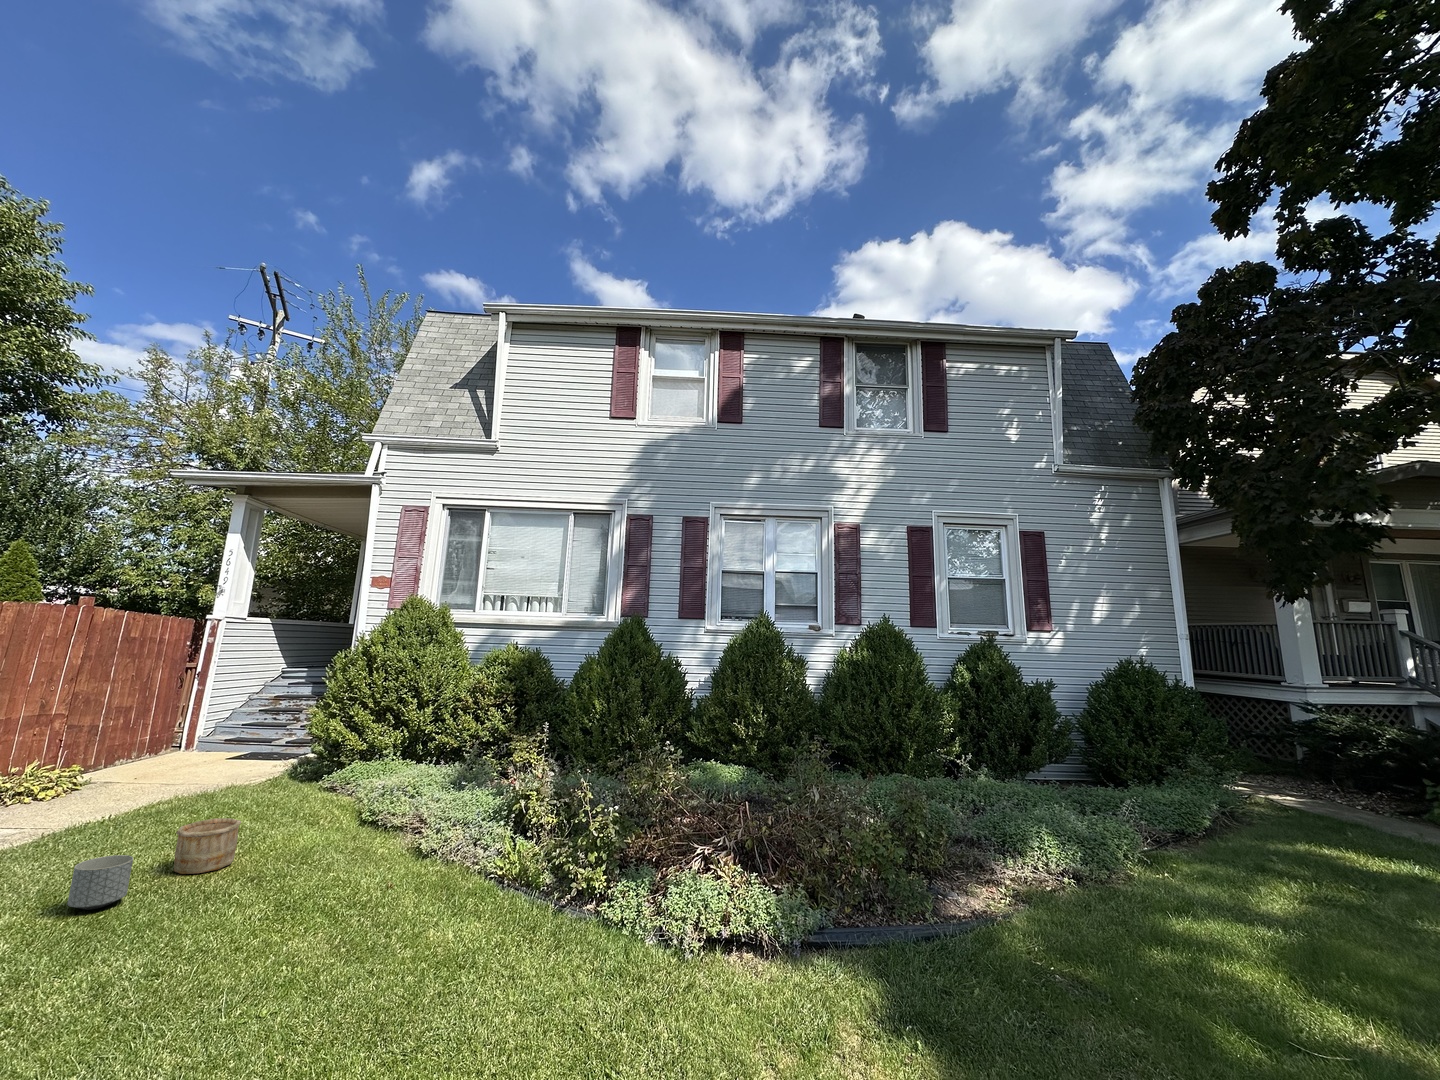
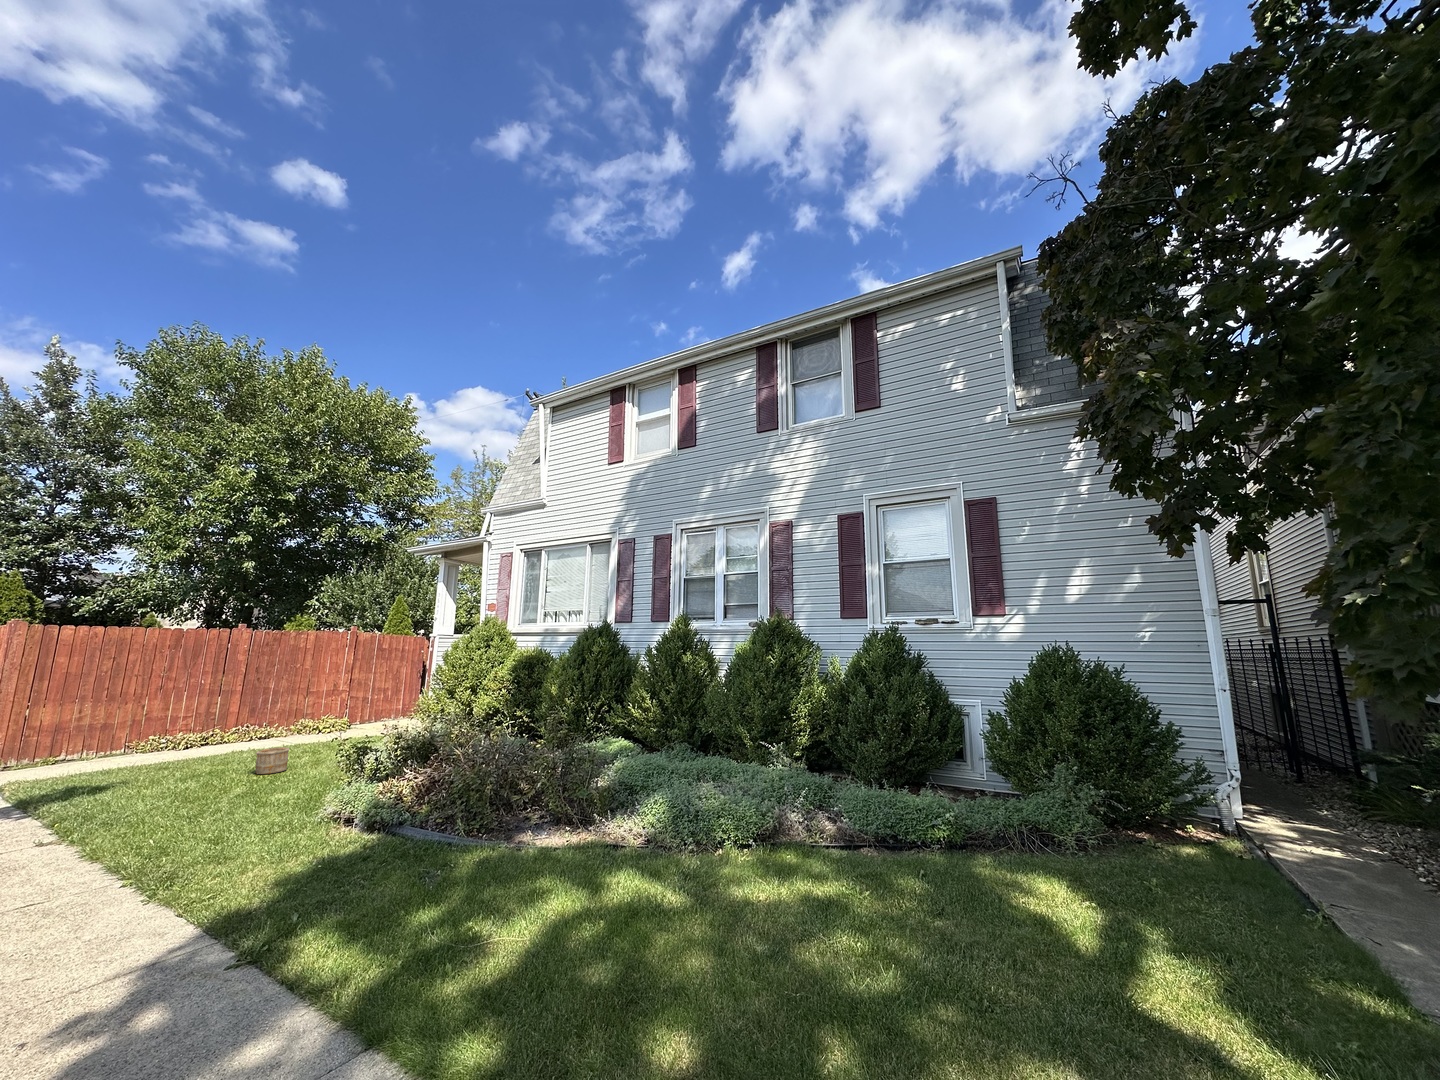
planter: present [67,855,133,910] -> none [191,759,221,783]

